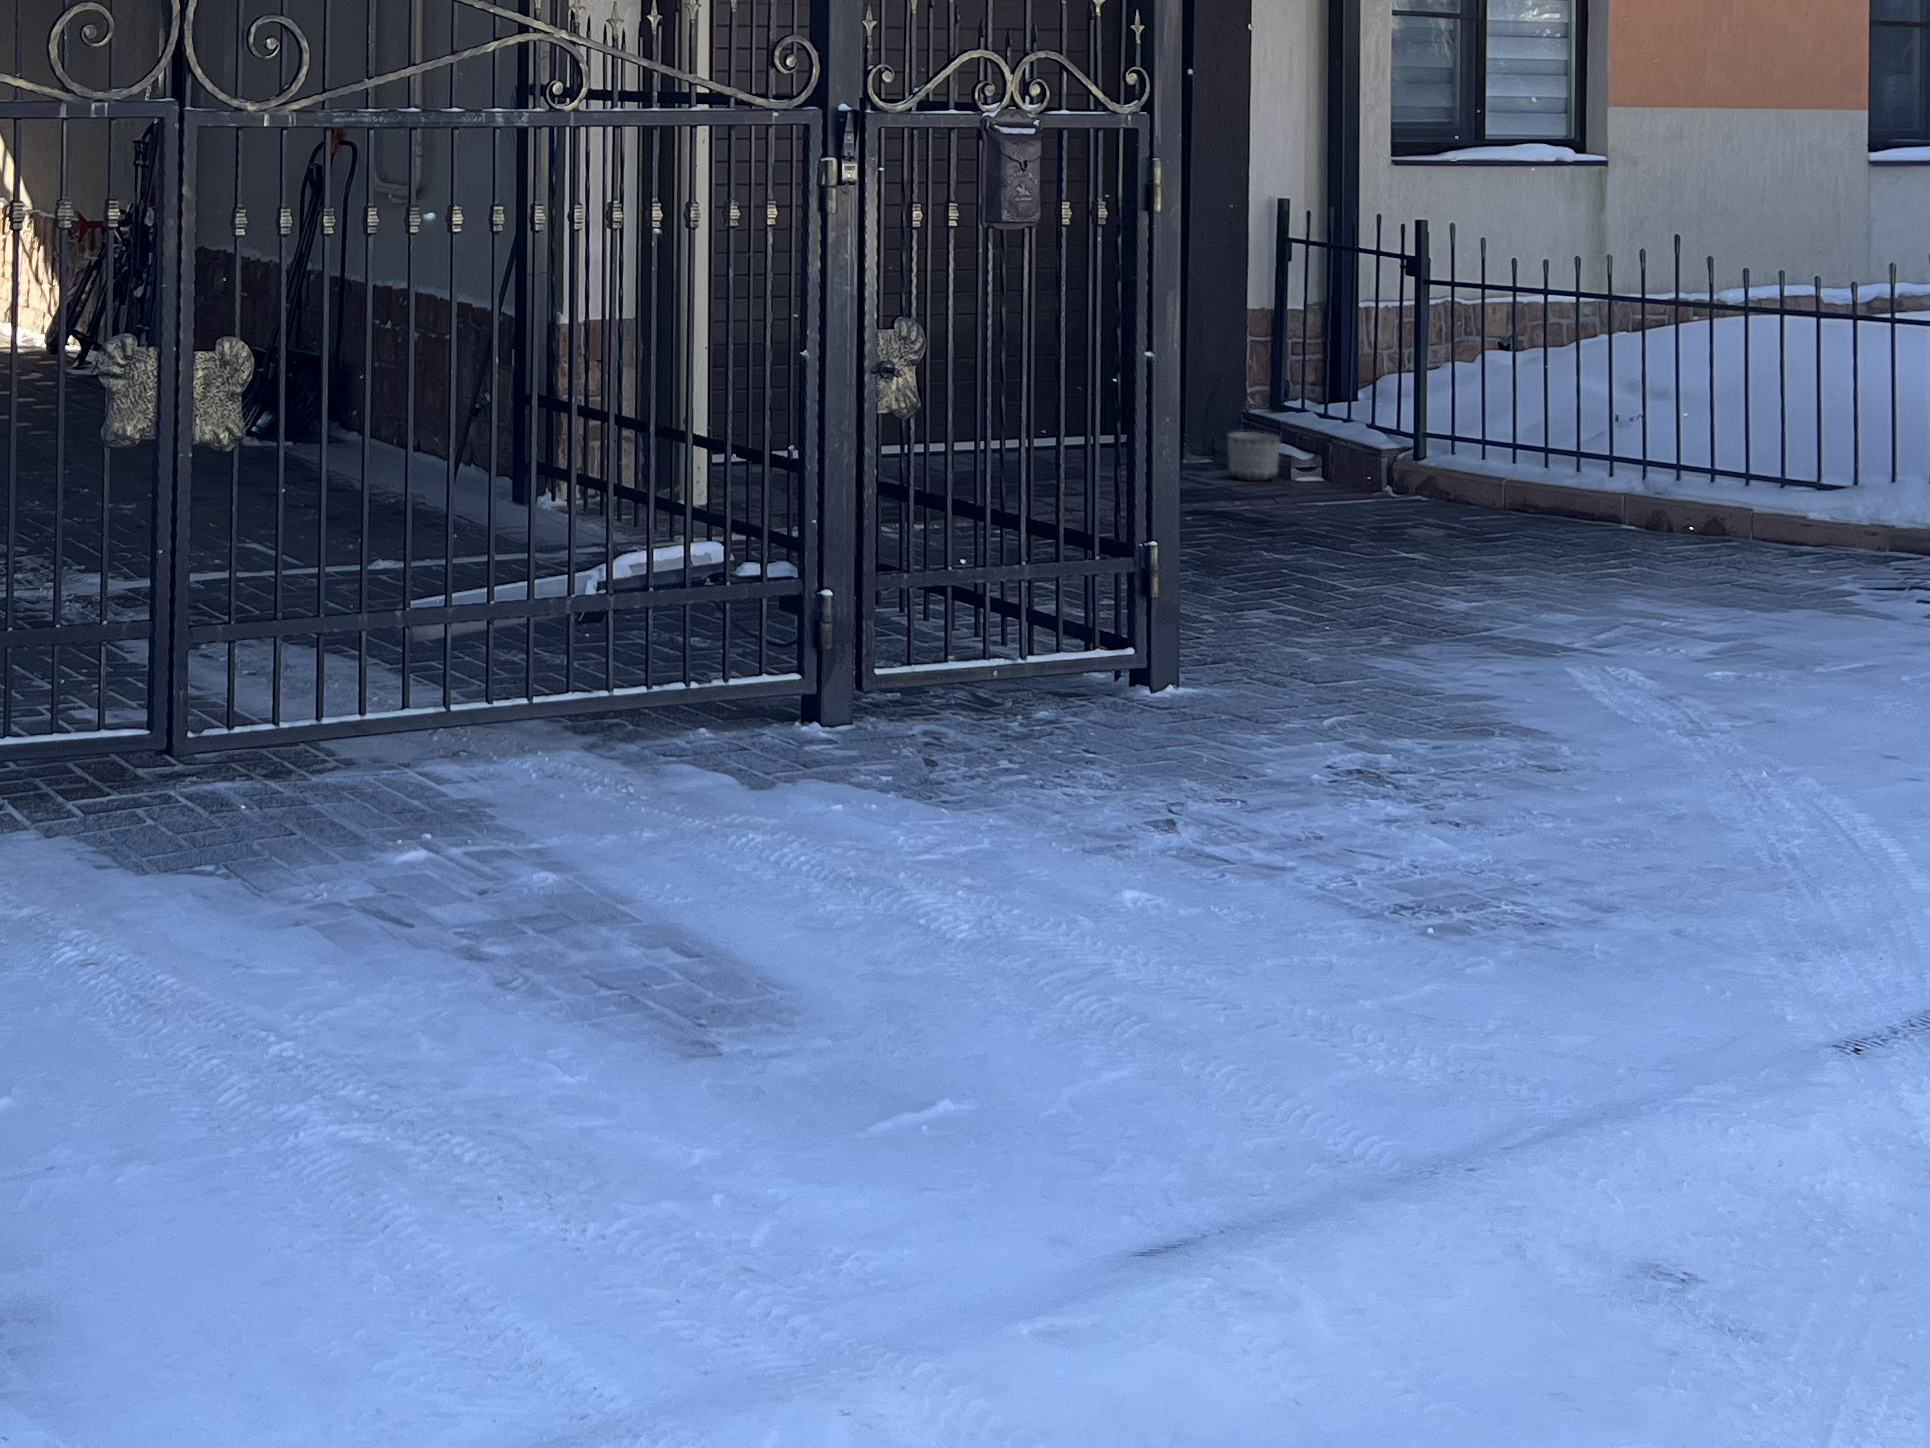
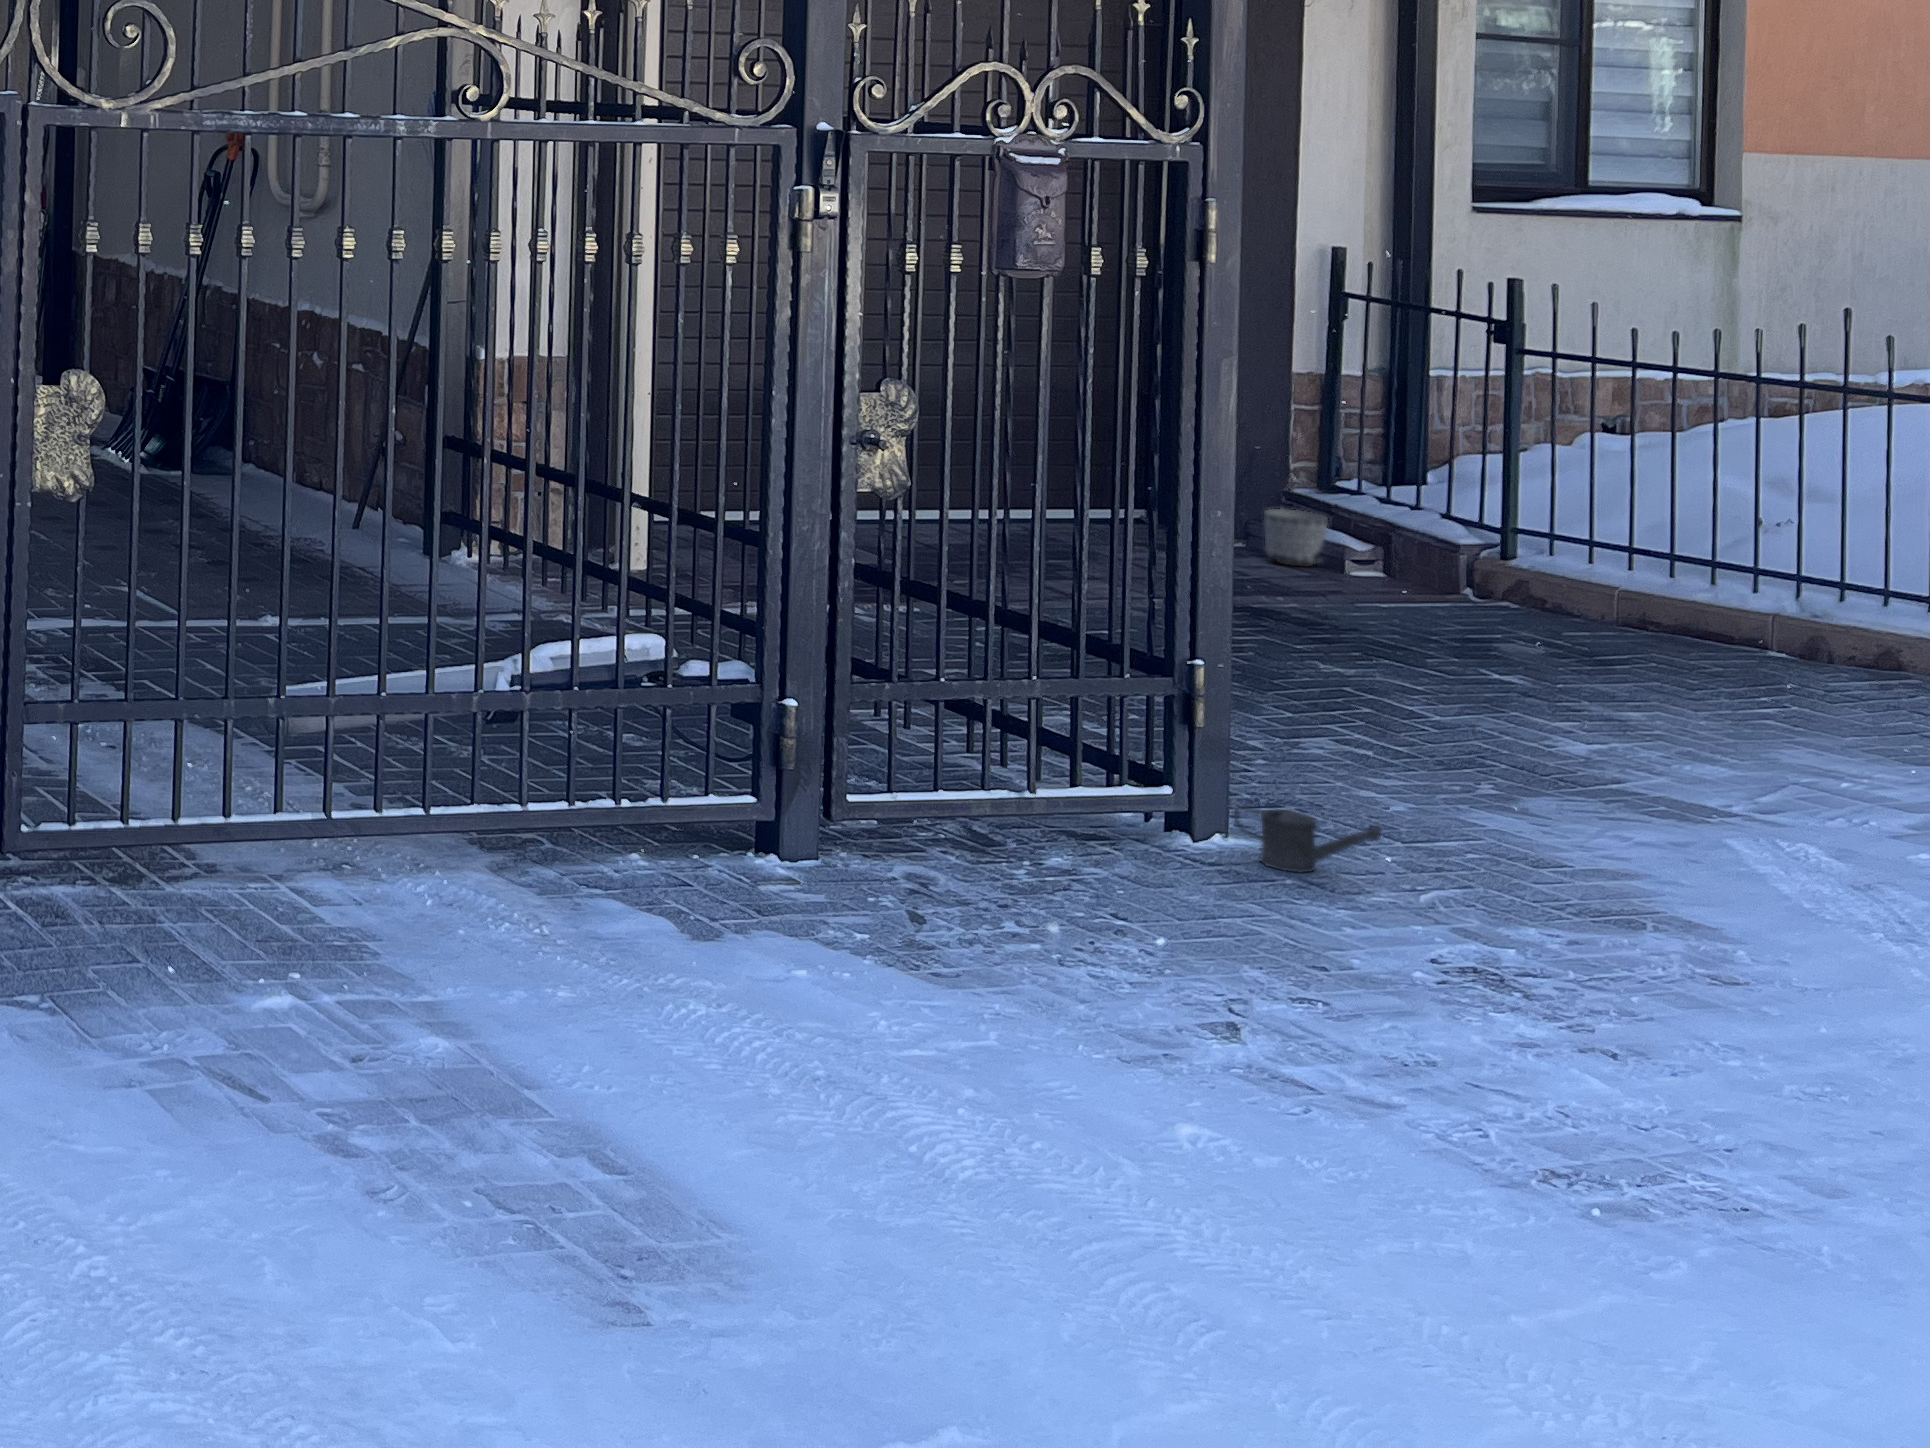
watering can: none [1183,667,1297,719] -> present [1234,807,1382,872]

